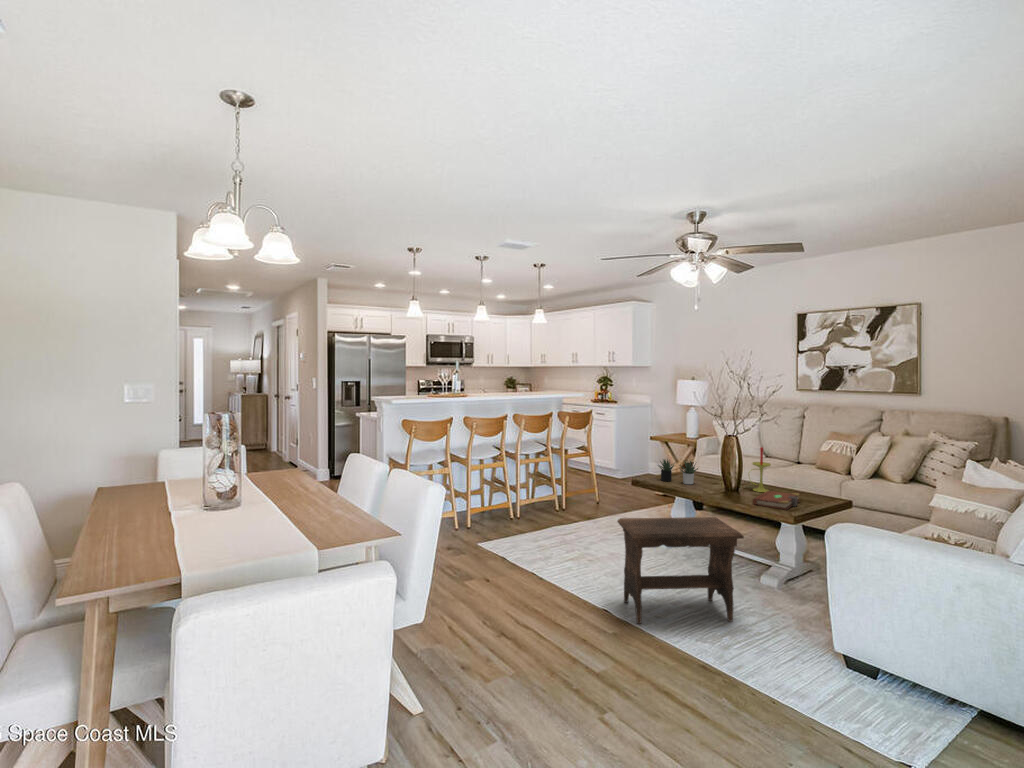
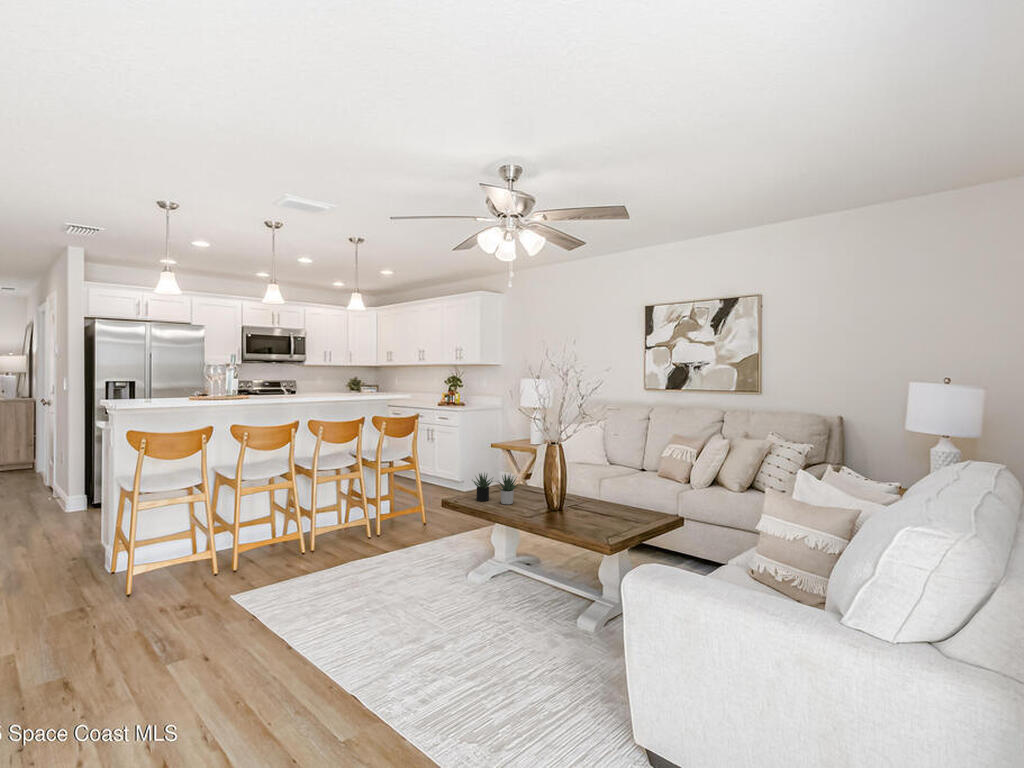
candle: present [752,448,771,492] -> none [573,456,599,511]
book: present [753,491,800,510] -> none [569,511,627,538]
footstool: present [617,517,744,624] -> none [379,555,537,724]

